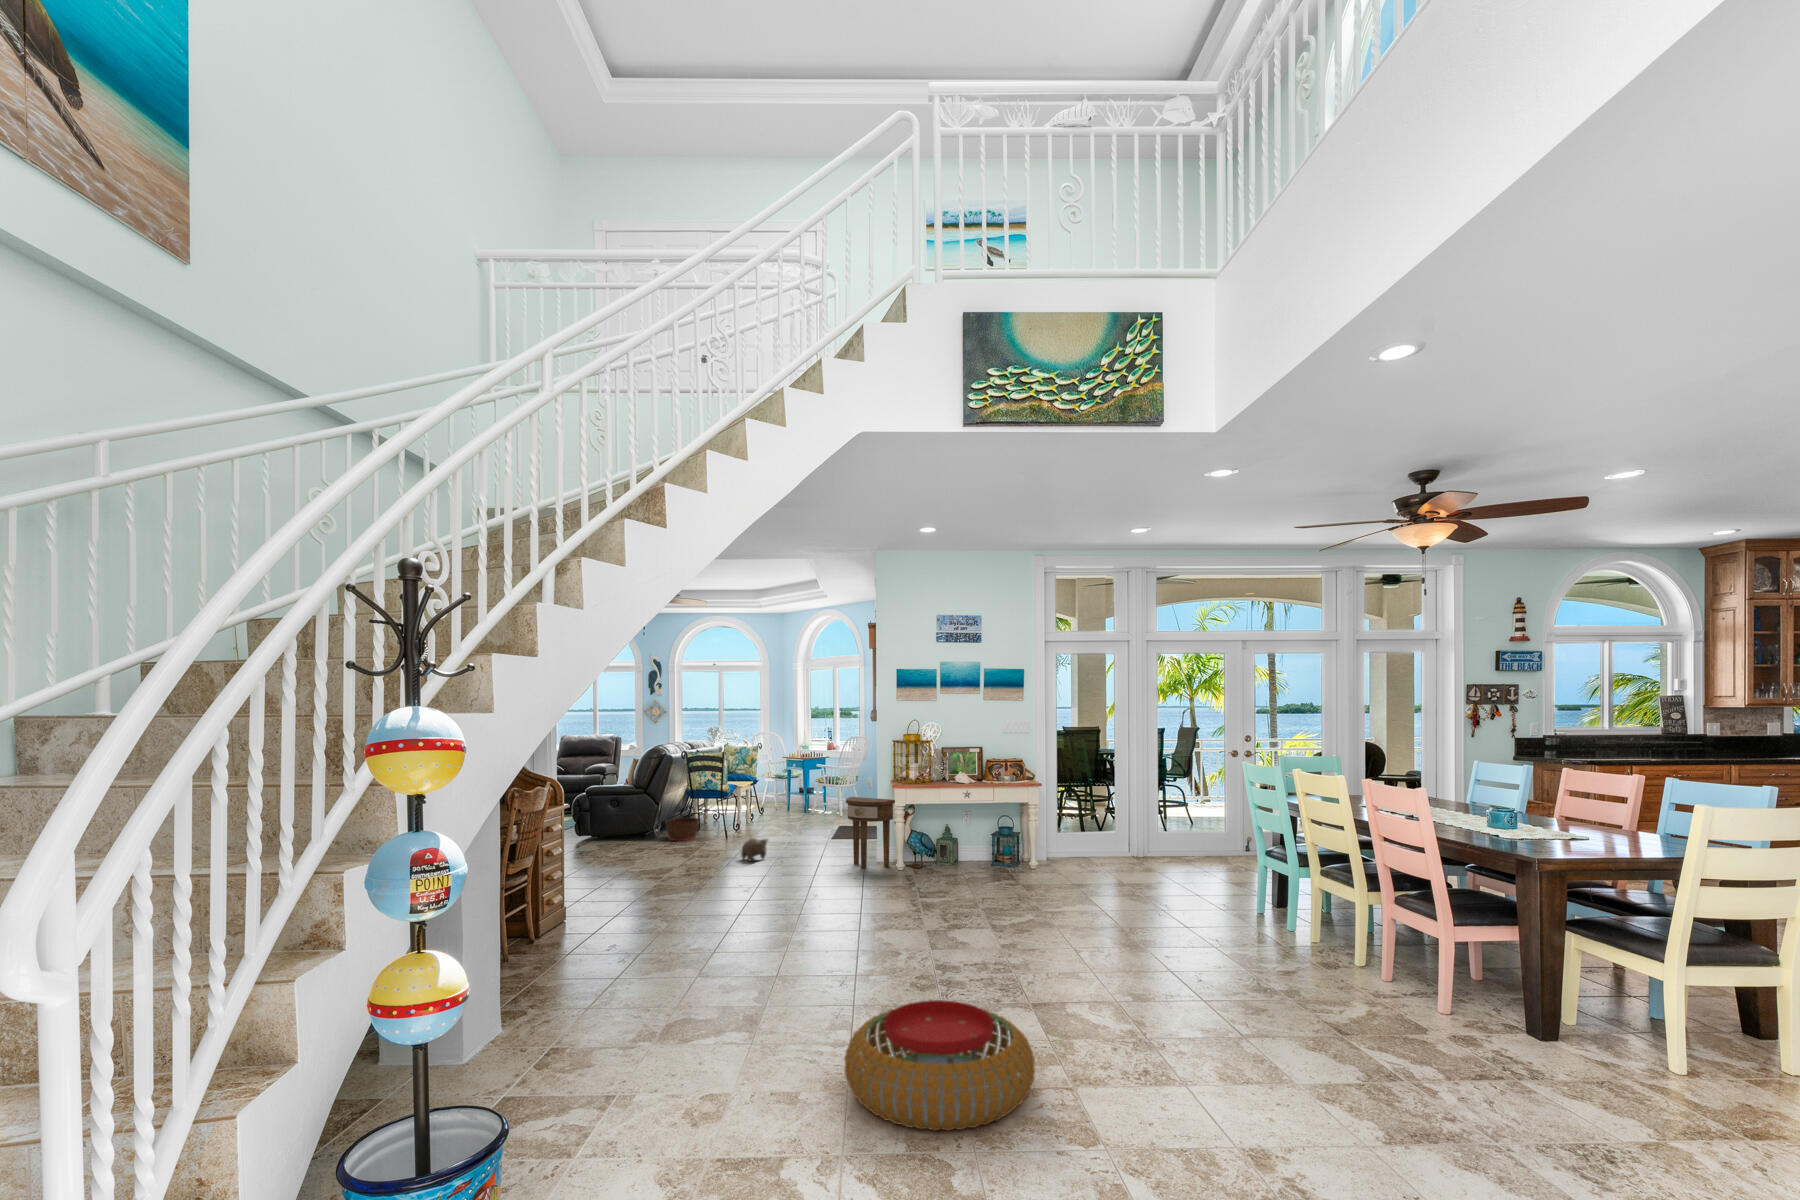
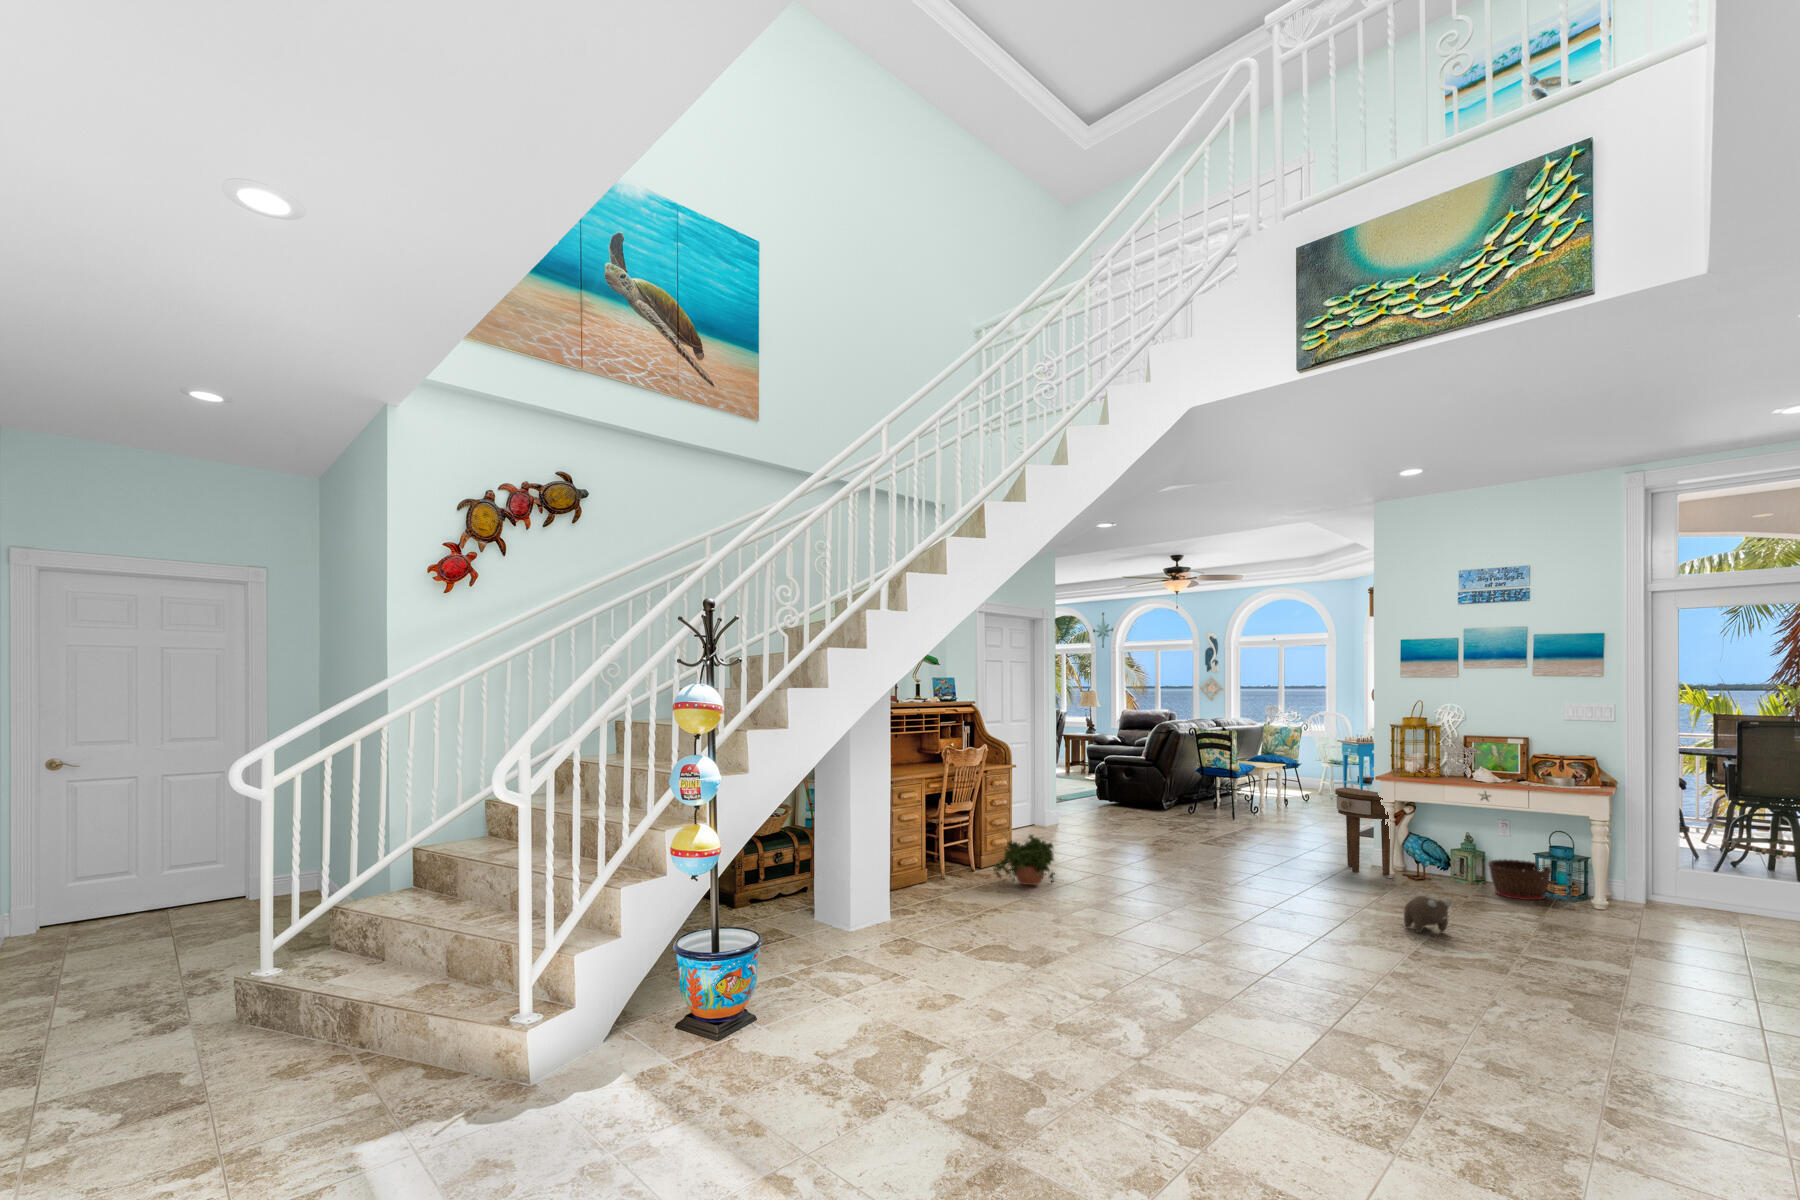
basket: present [665,817,700,841] -> present [1488,859,1551,900]
plush toy: present [741,838,768,861] -> present [1404,896,1452,933]
potted plant: none [556,873,636,929] -> present [993,835,1055,885]
pouf: present [845,1000,1035,1131] -> none [1120,988,1325,1114]

